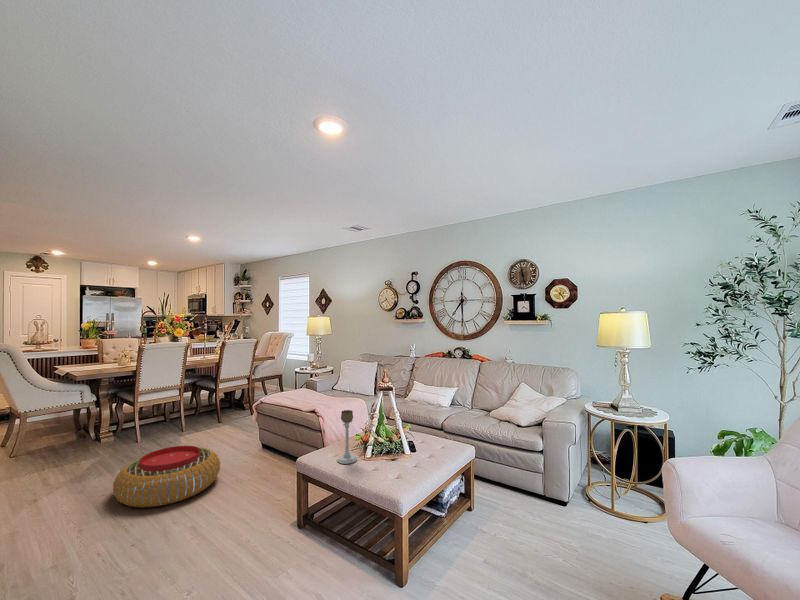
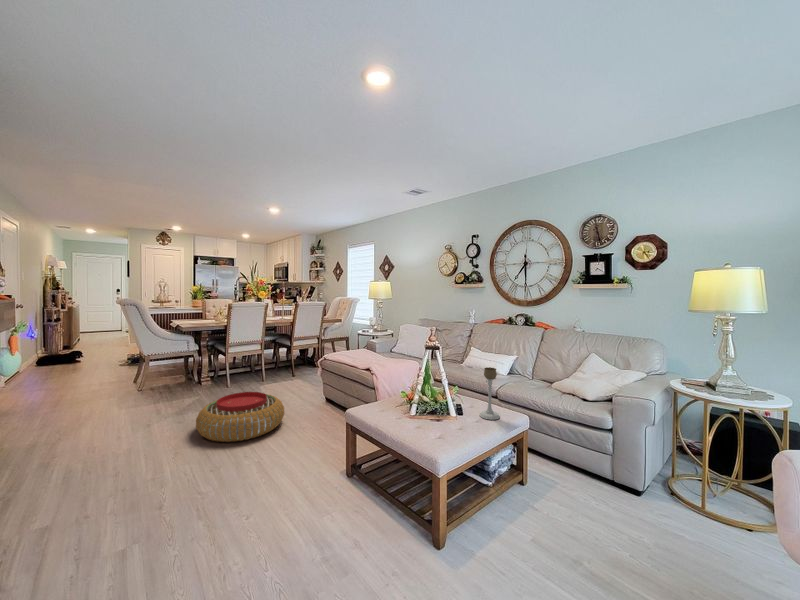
candle holder: present [337,410,357,464] -> present [480,367,500,420]

